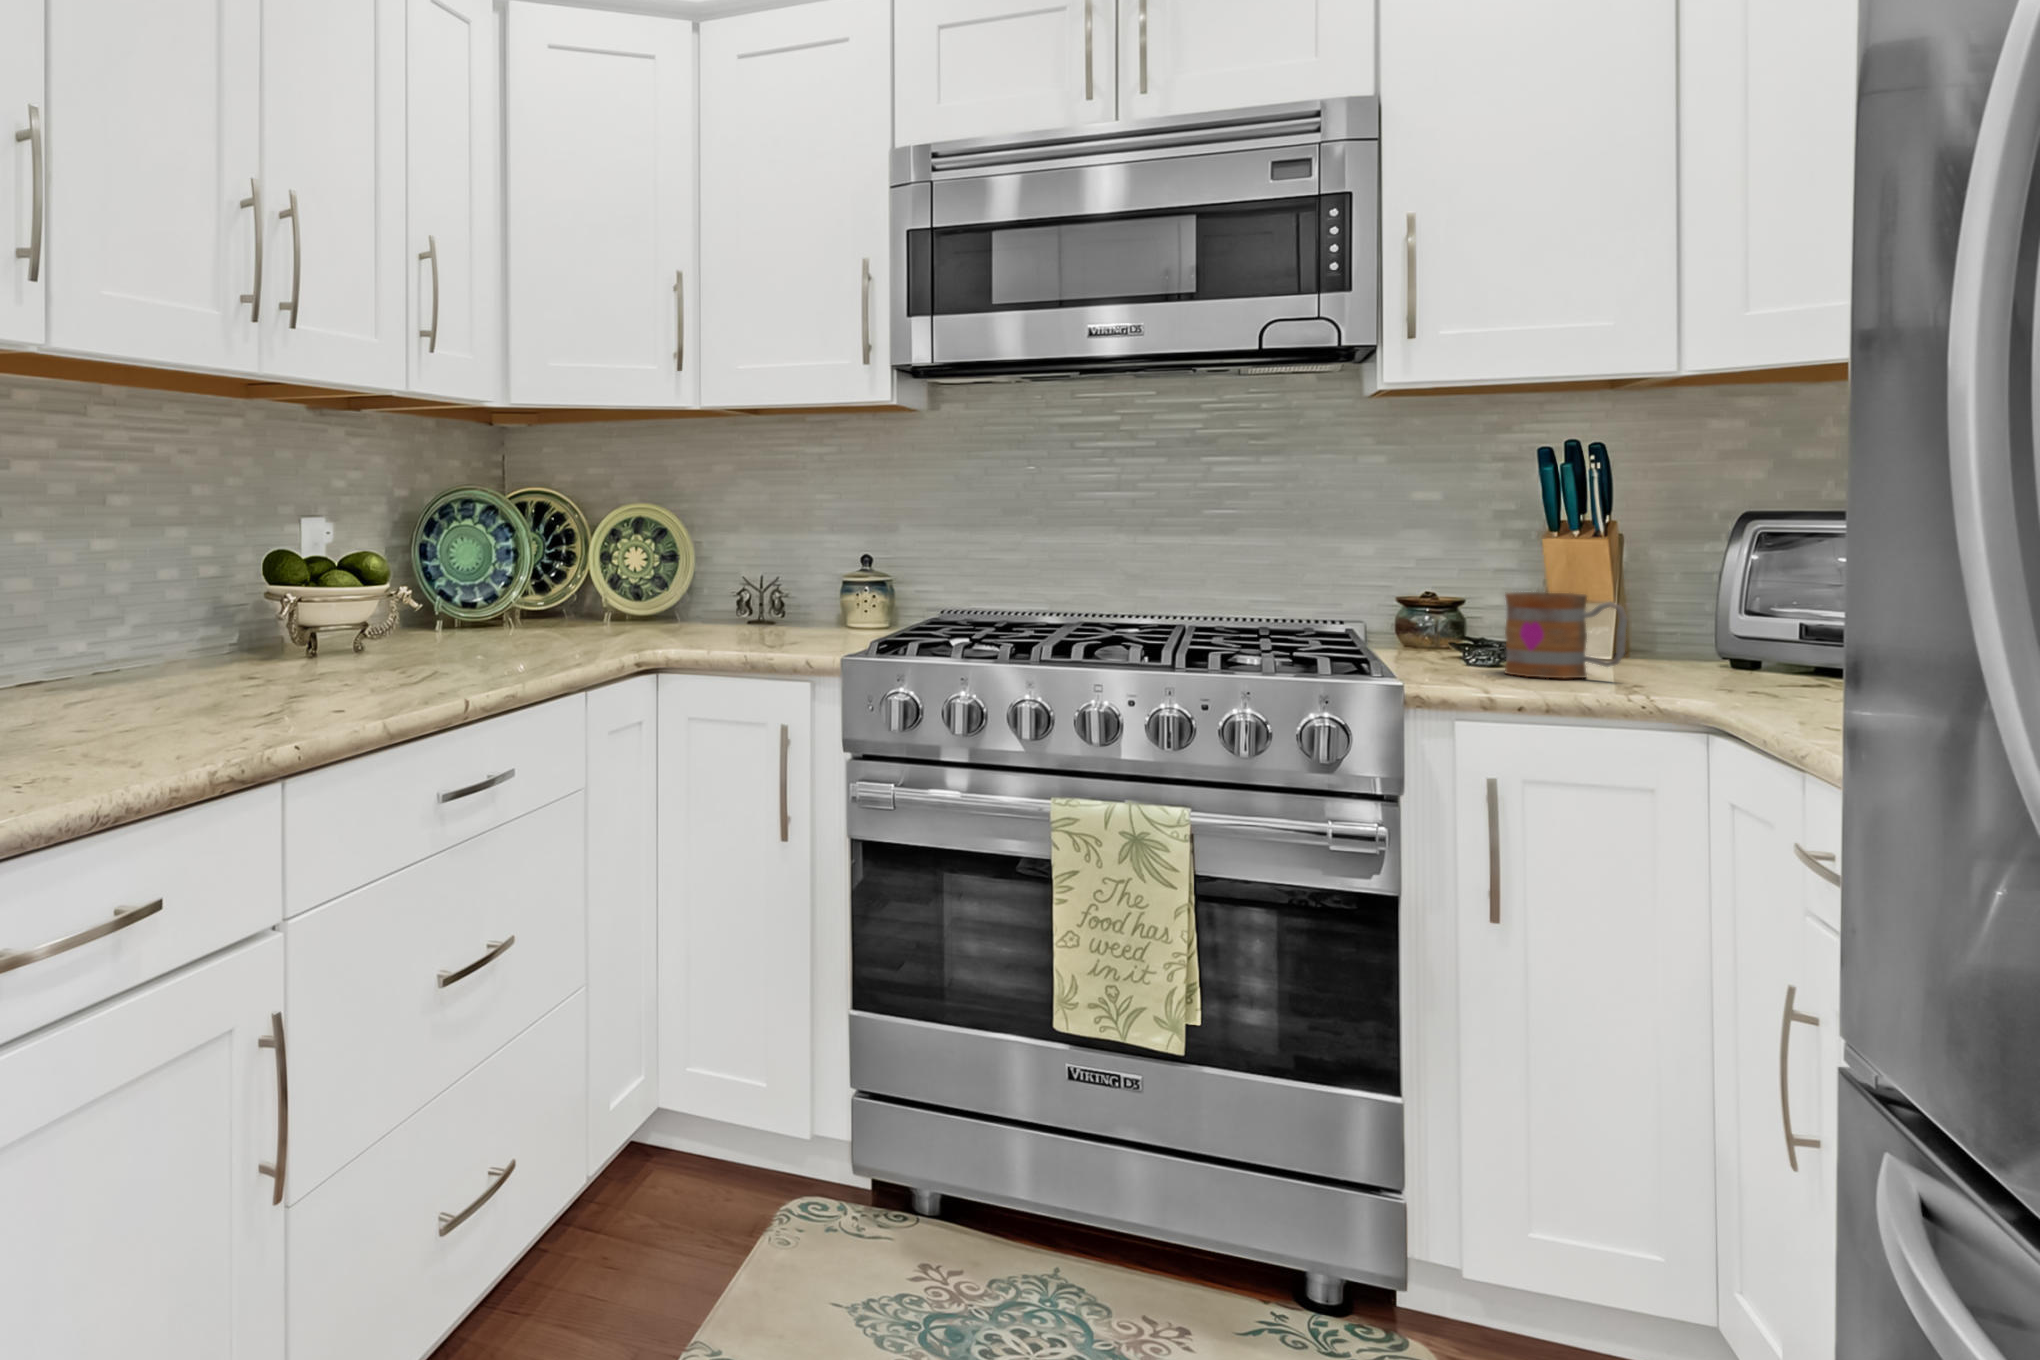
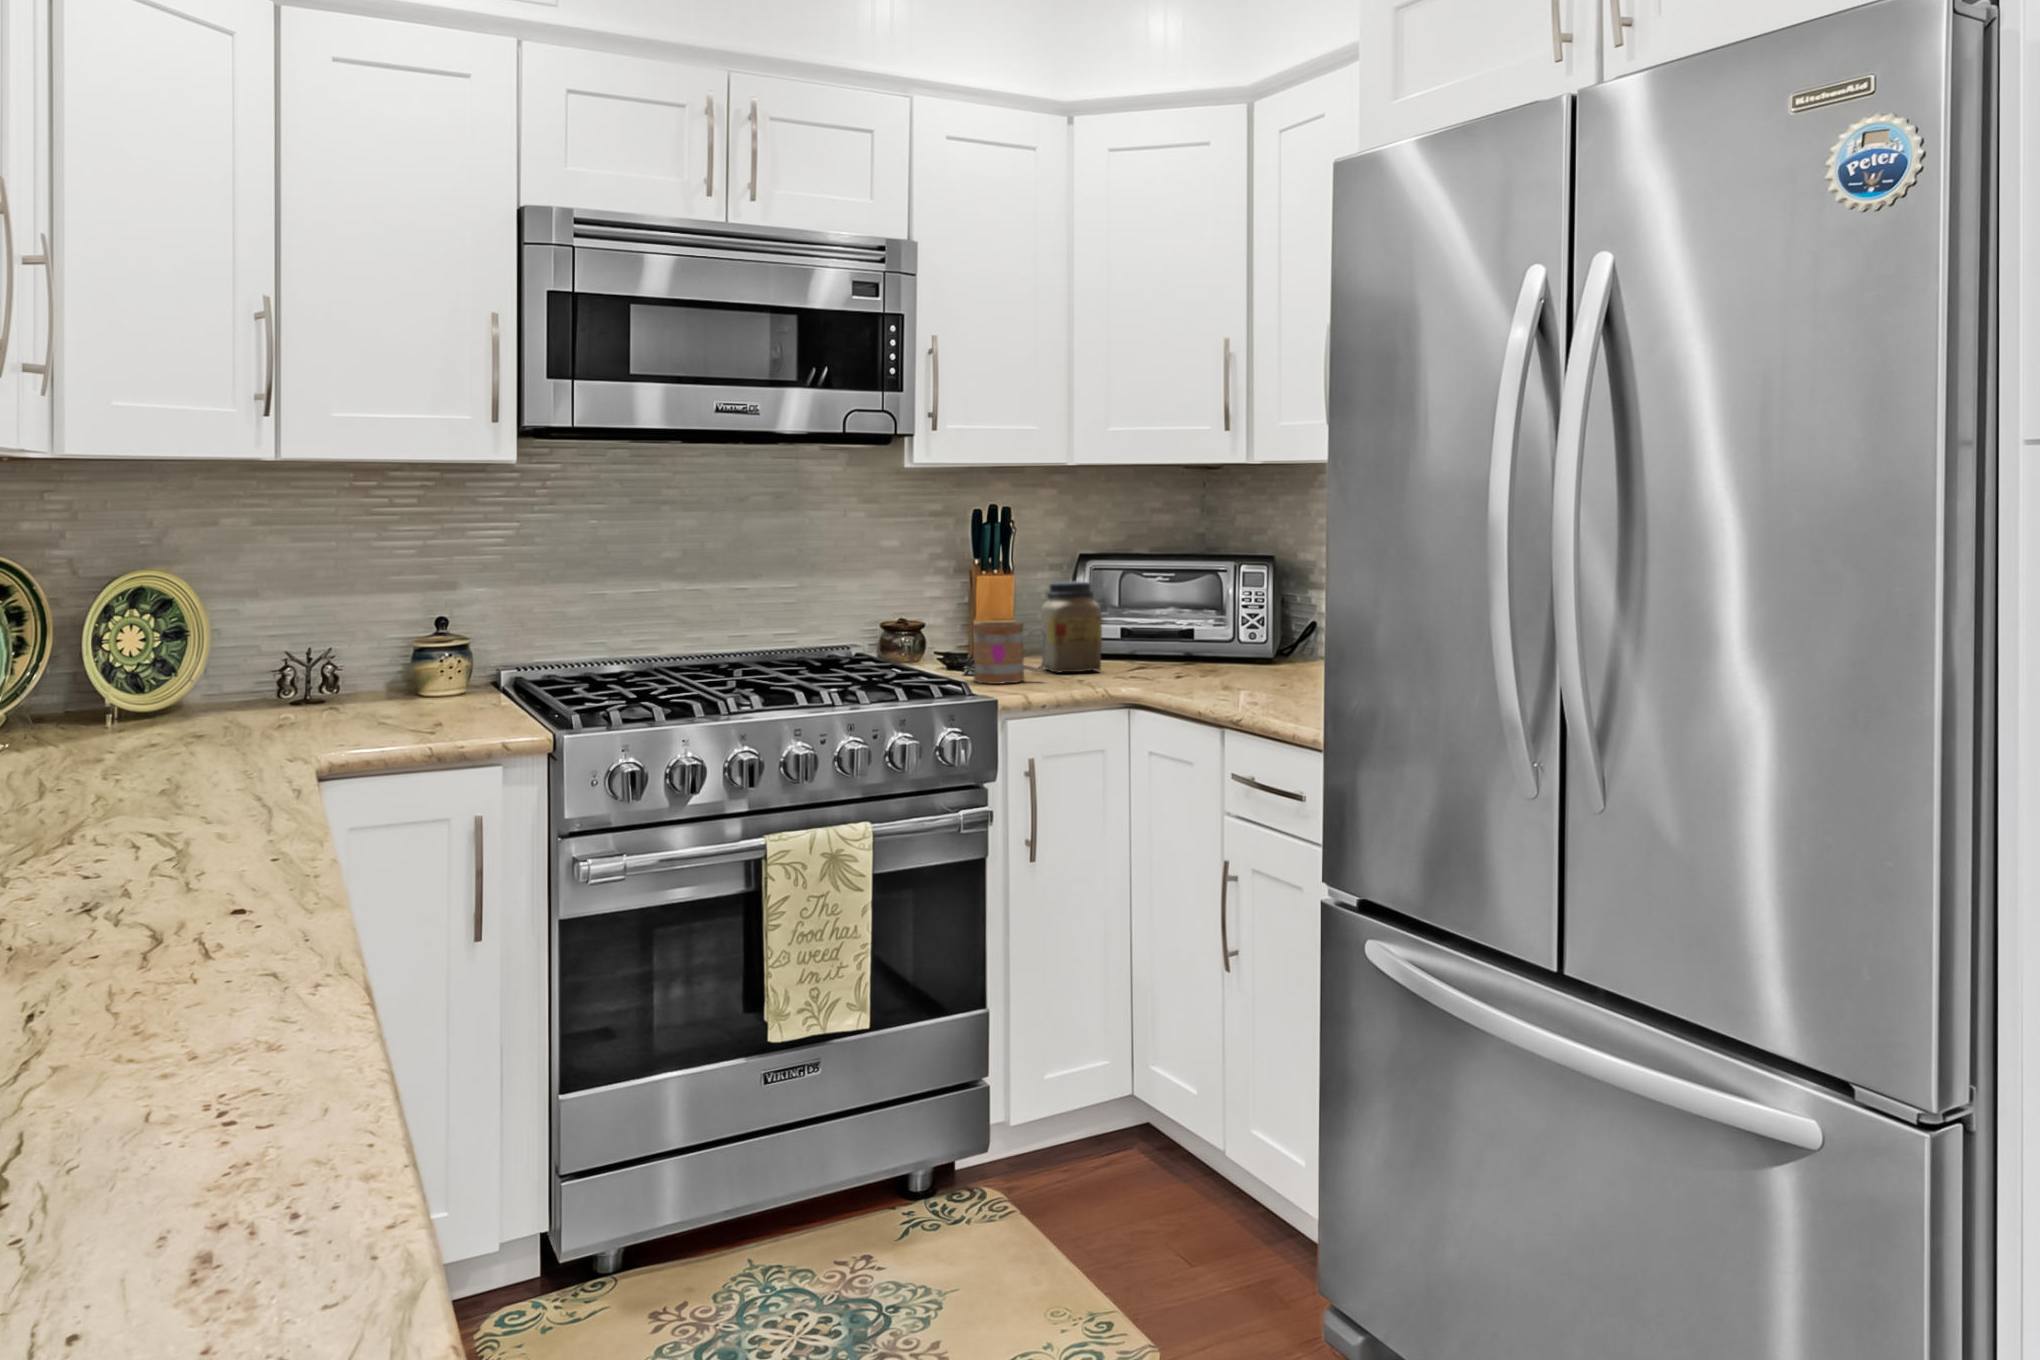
jar: none [1672,542,1775,679] -> present [1041,581,1102,673]

